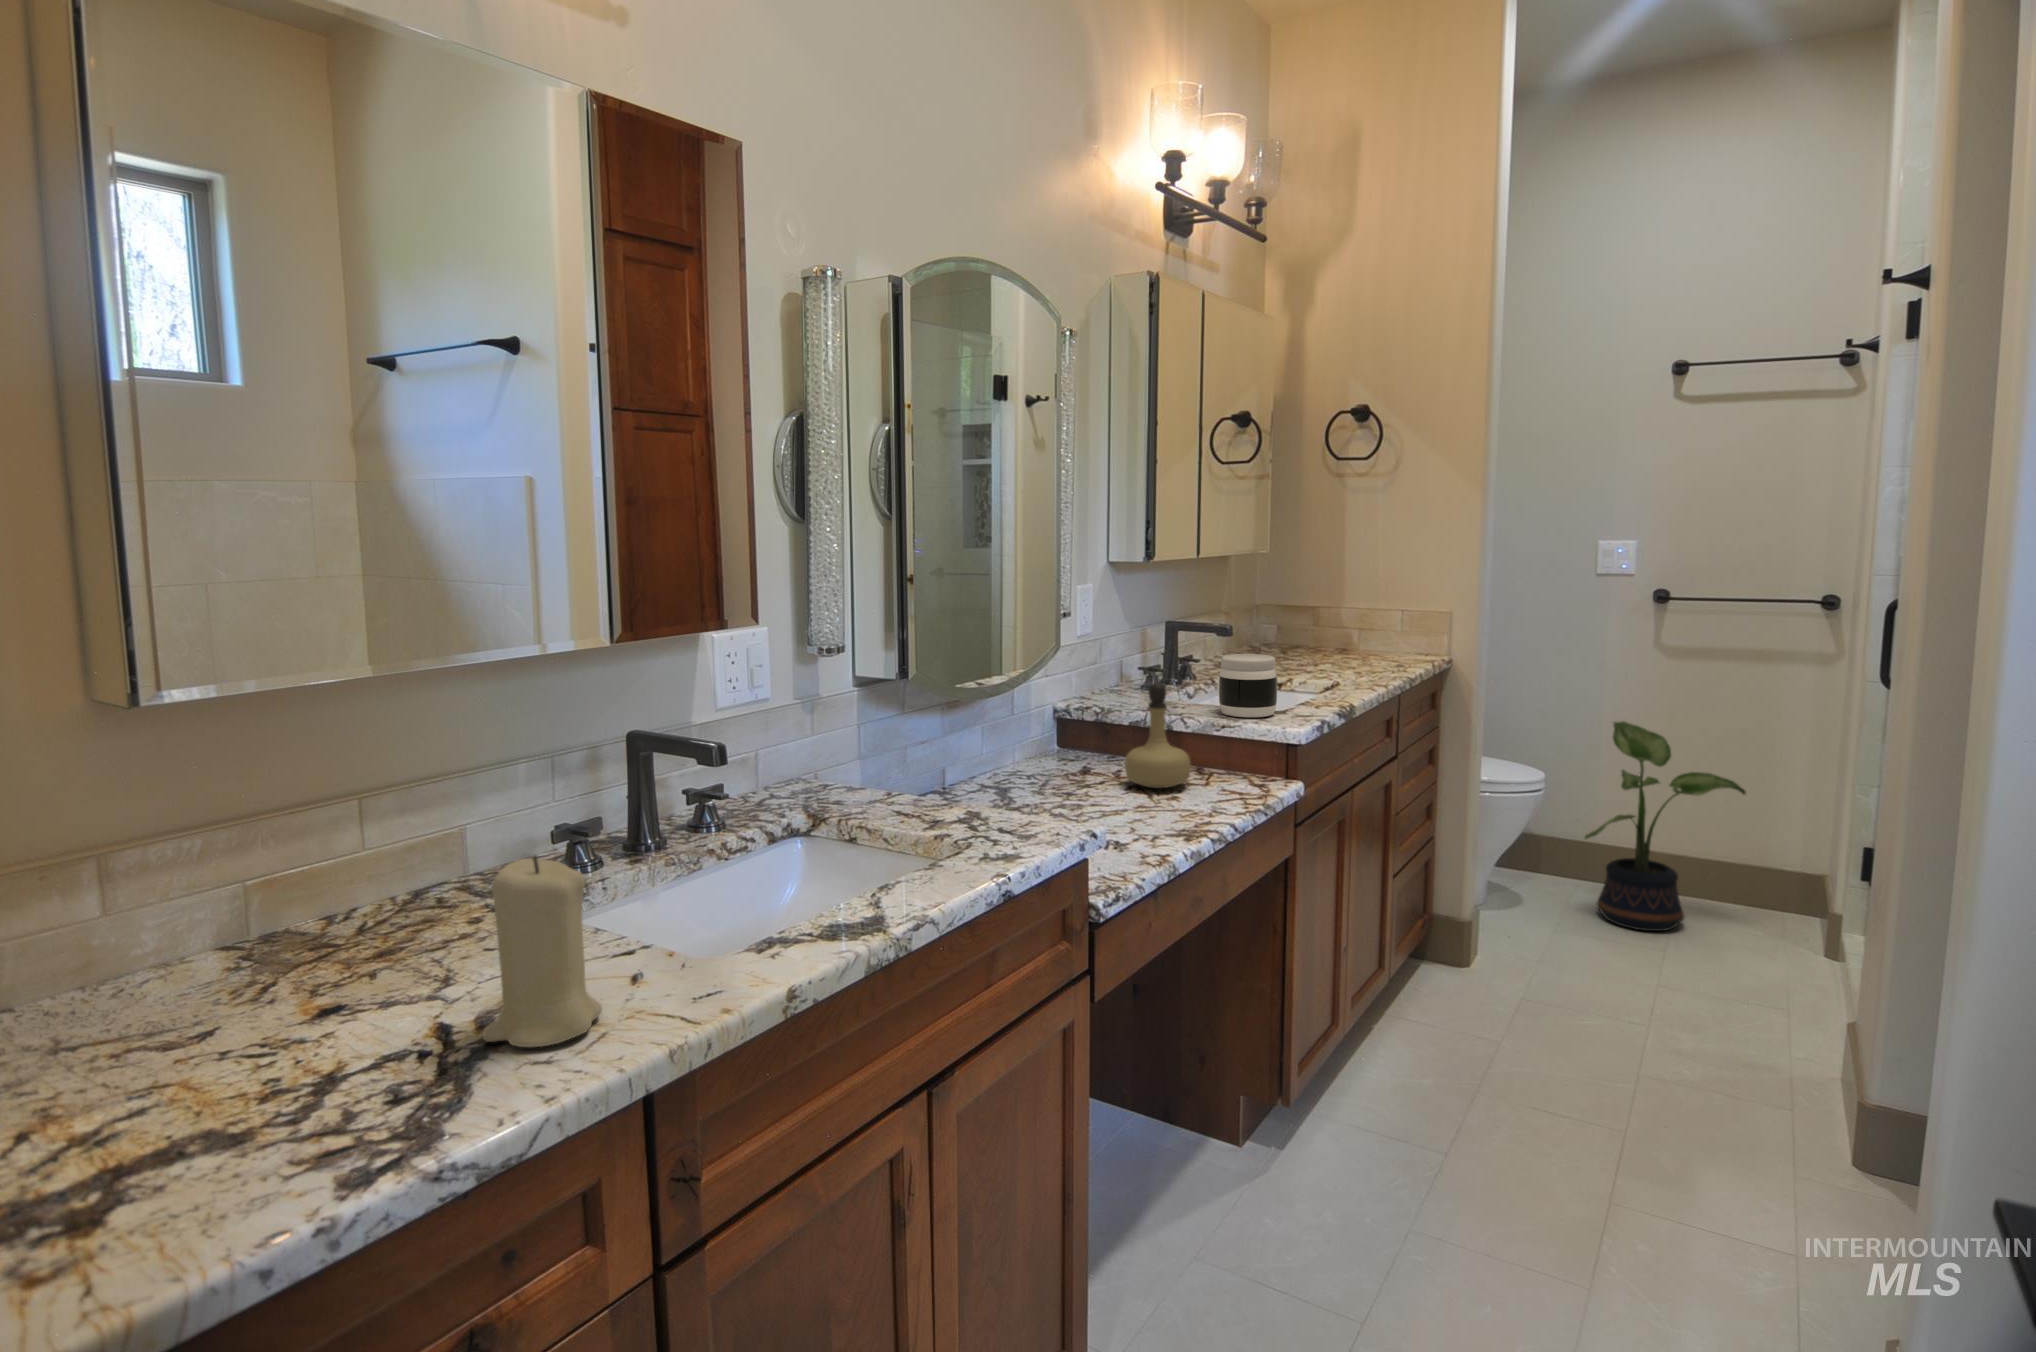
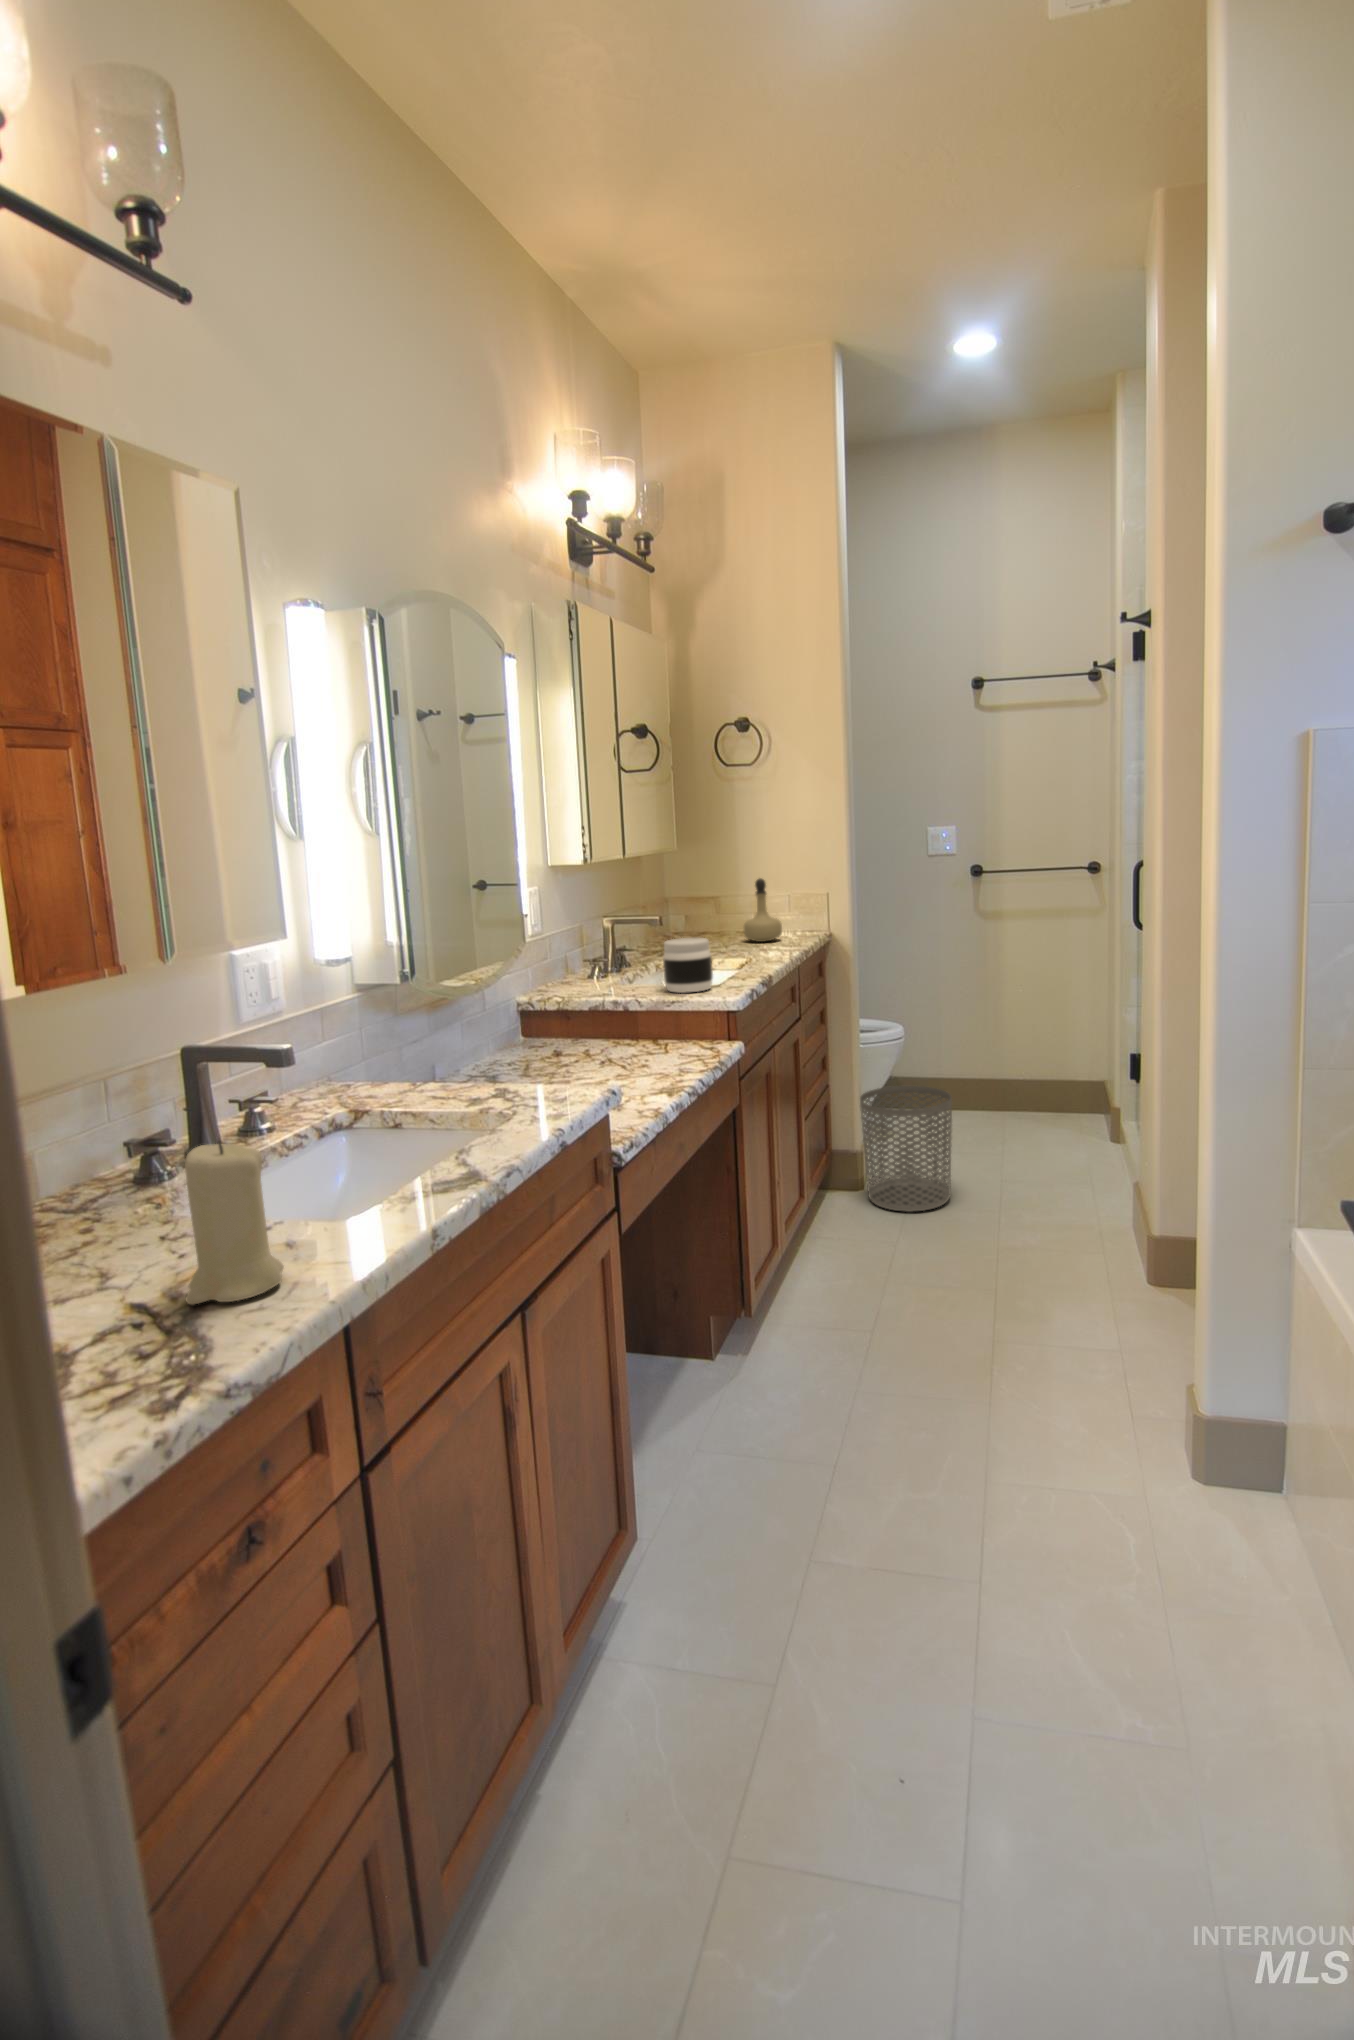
perfume bottle: present [1125,682,1191,788] -> present [744,878,782,942]
potted plant: present [1585,721,1746,931] -> none [937,975,1047,1141]
waste bin: none [1472,850,1595,1009] -> present [860,1086,952,1212]

